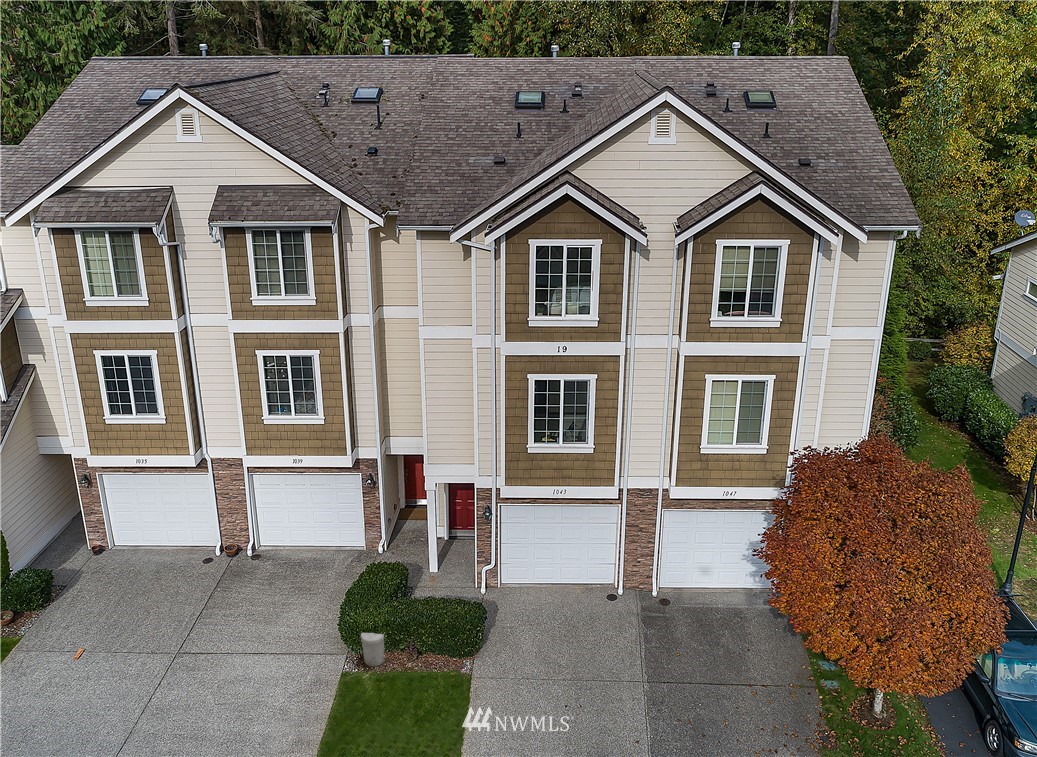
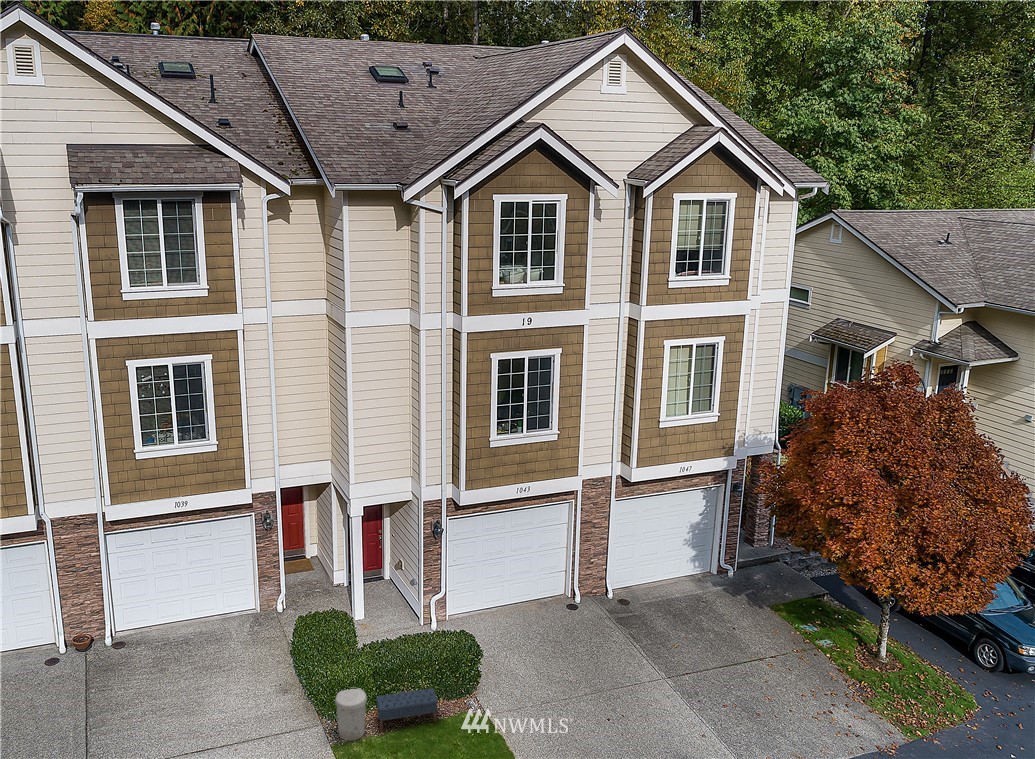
bench: none [392,638,442,669] -> present [376,688,438,732]

